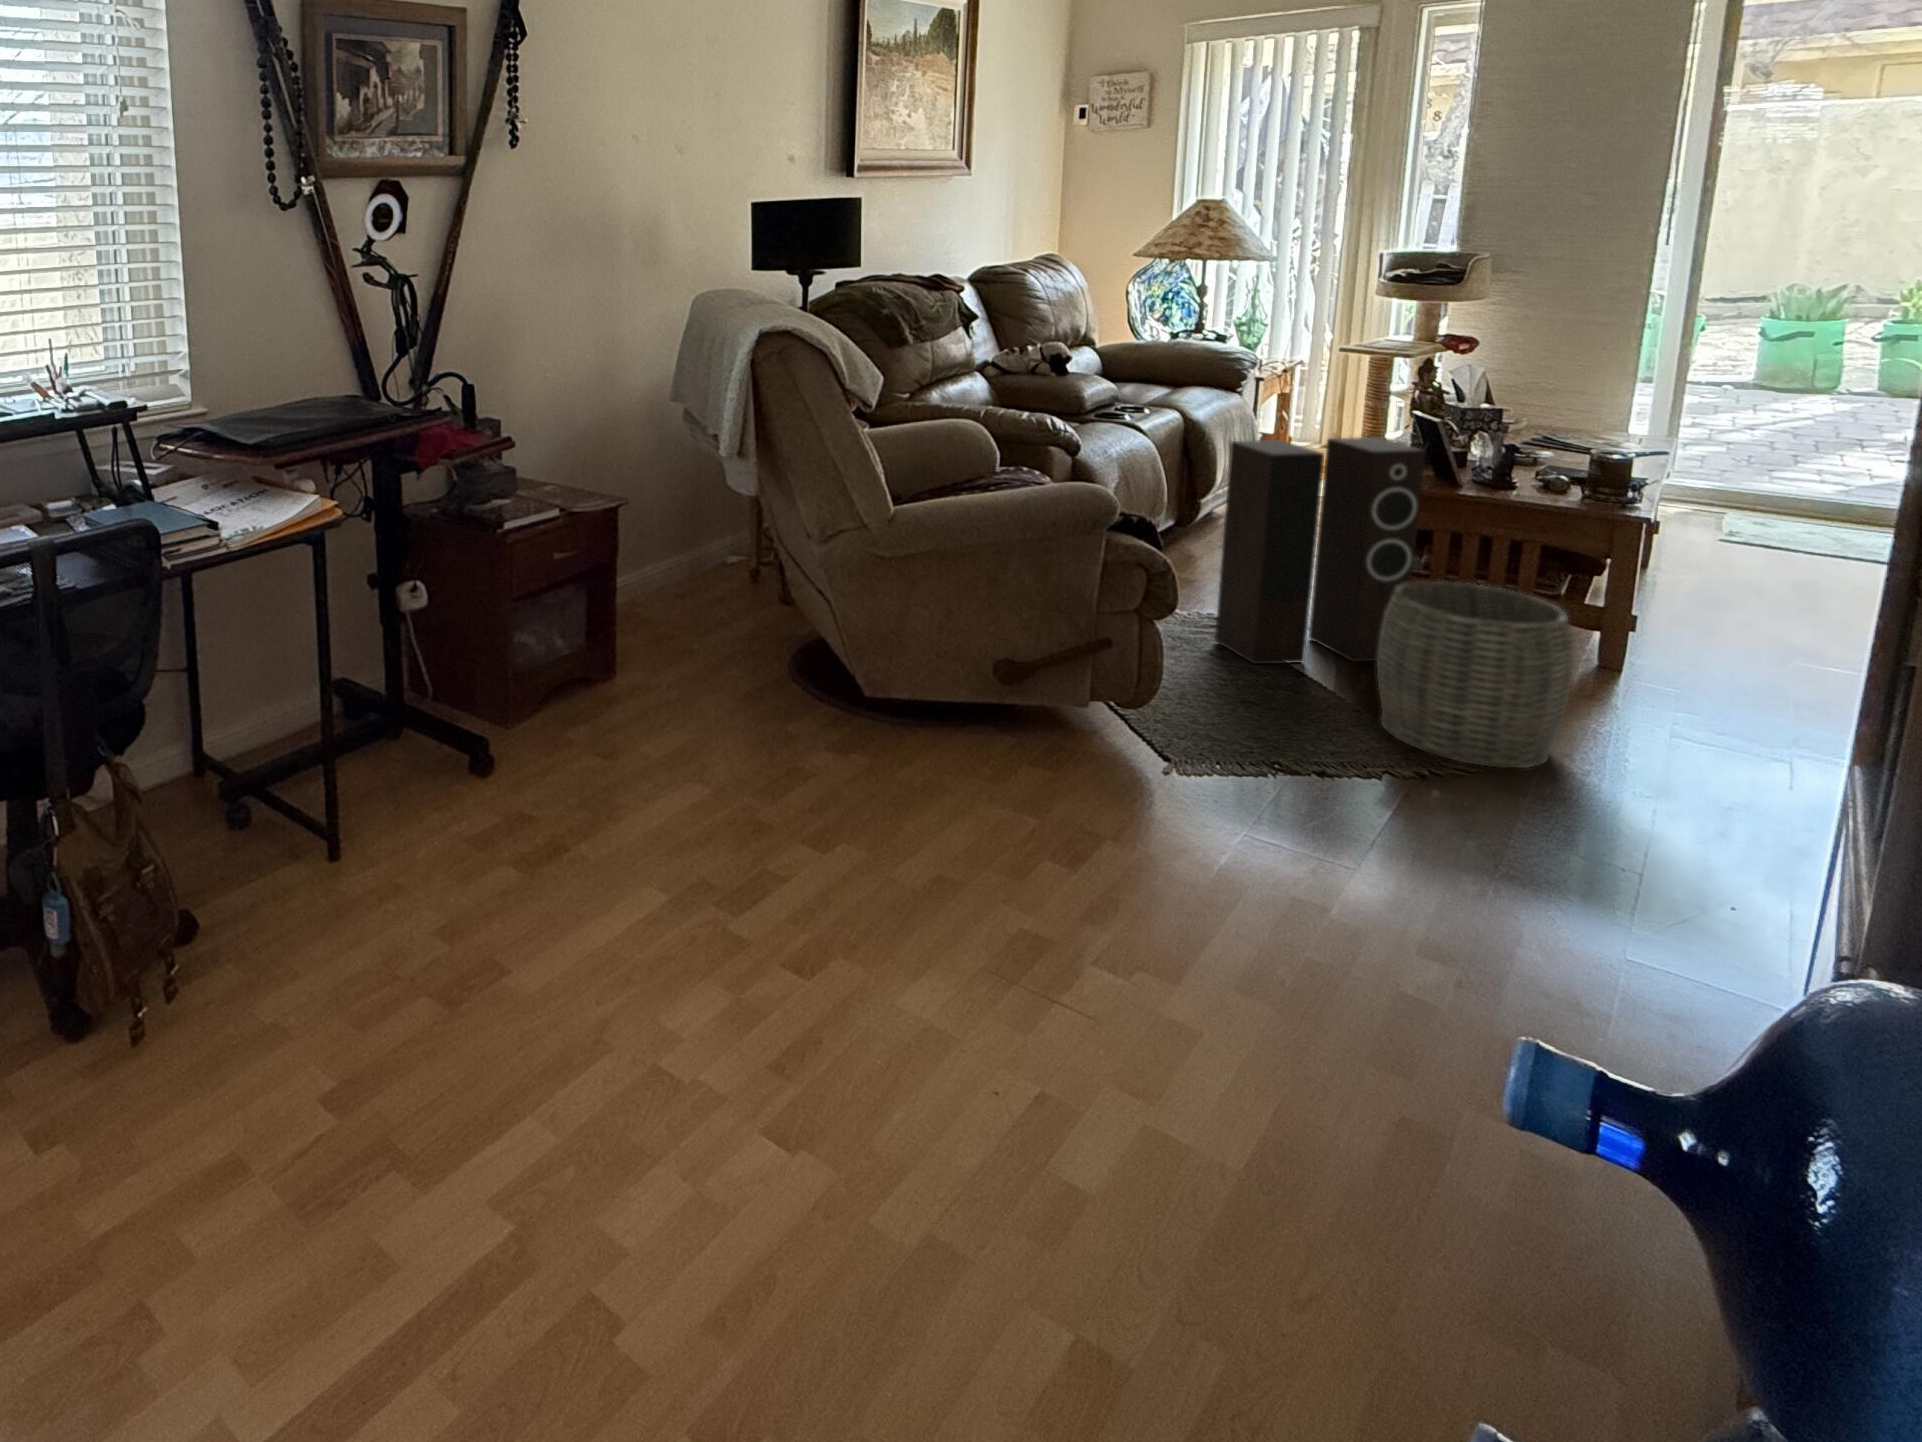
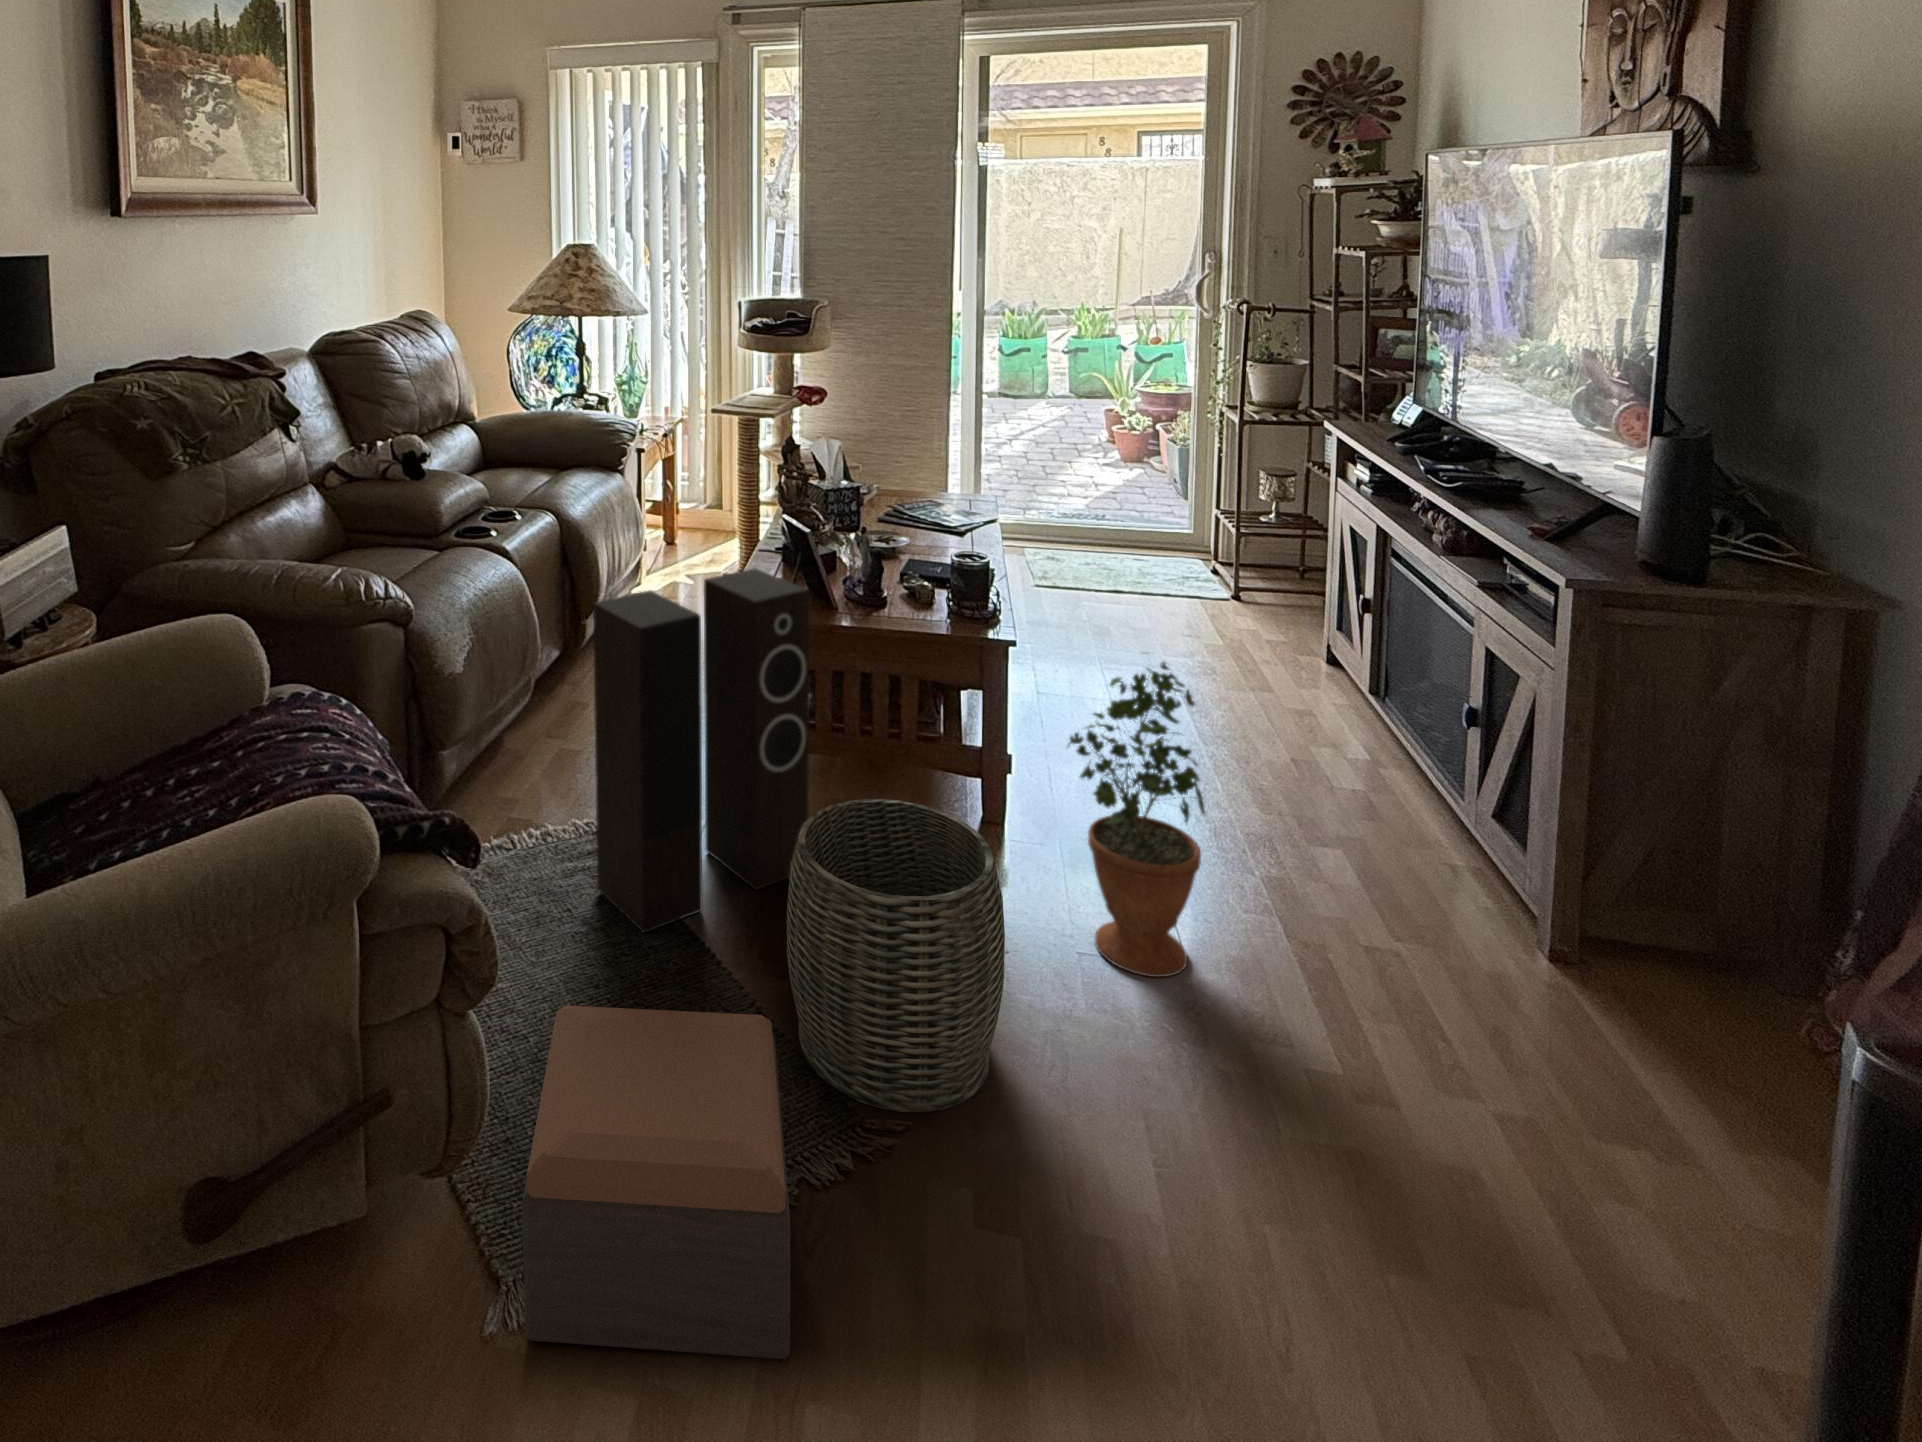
potted plant: none [1669,515,1817,758] -> present [1070,653,1205,977]
footstool: none [1179,642,1364,814] -> present [522,1006,790,1359]

